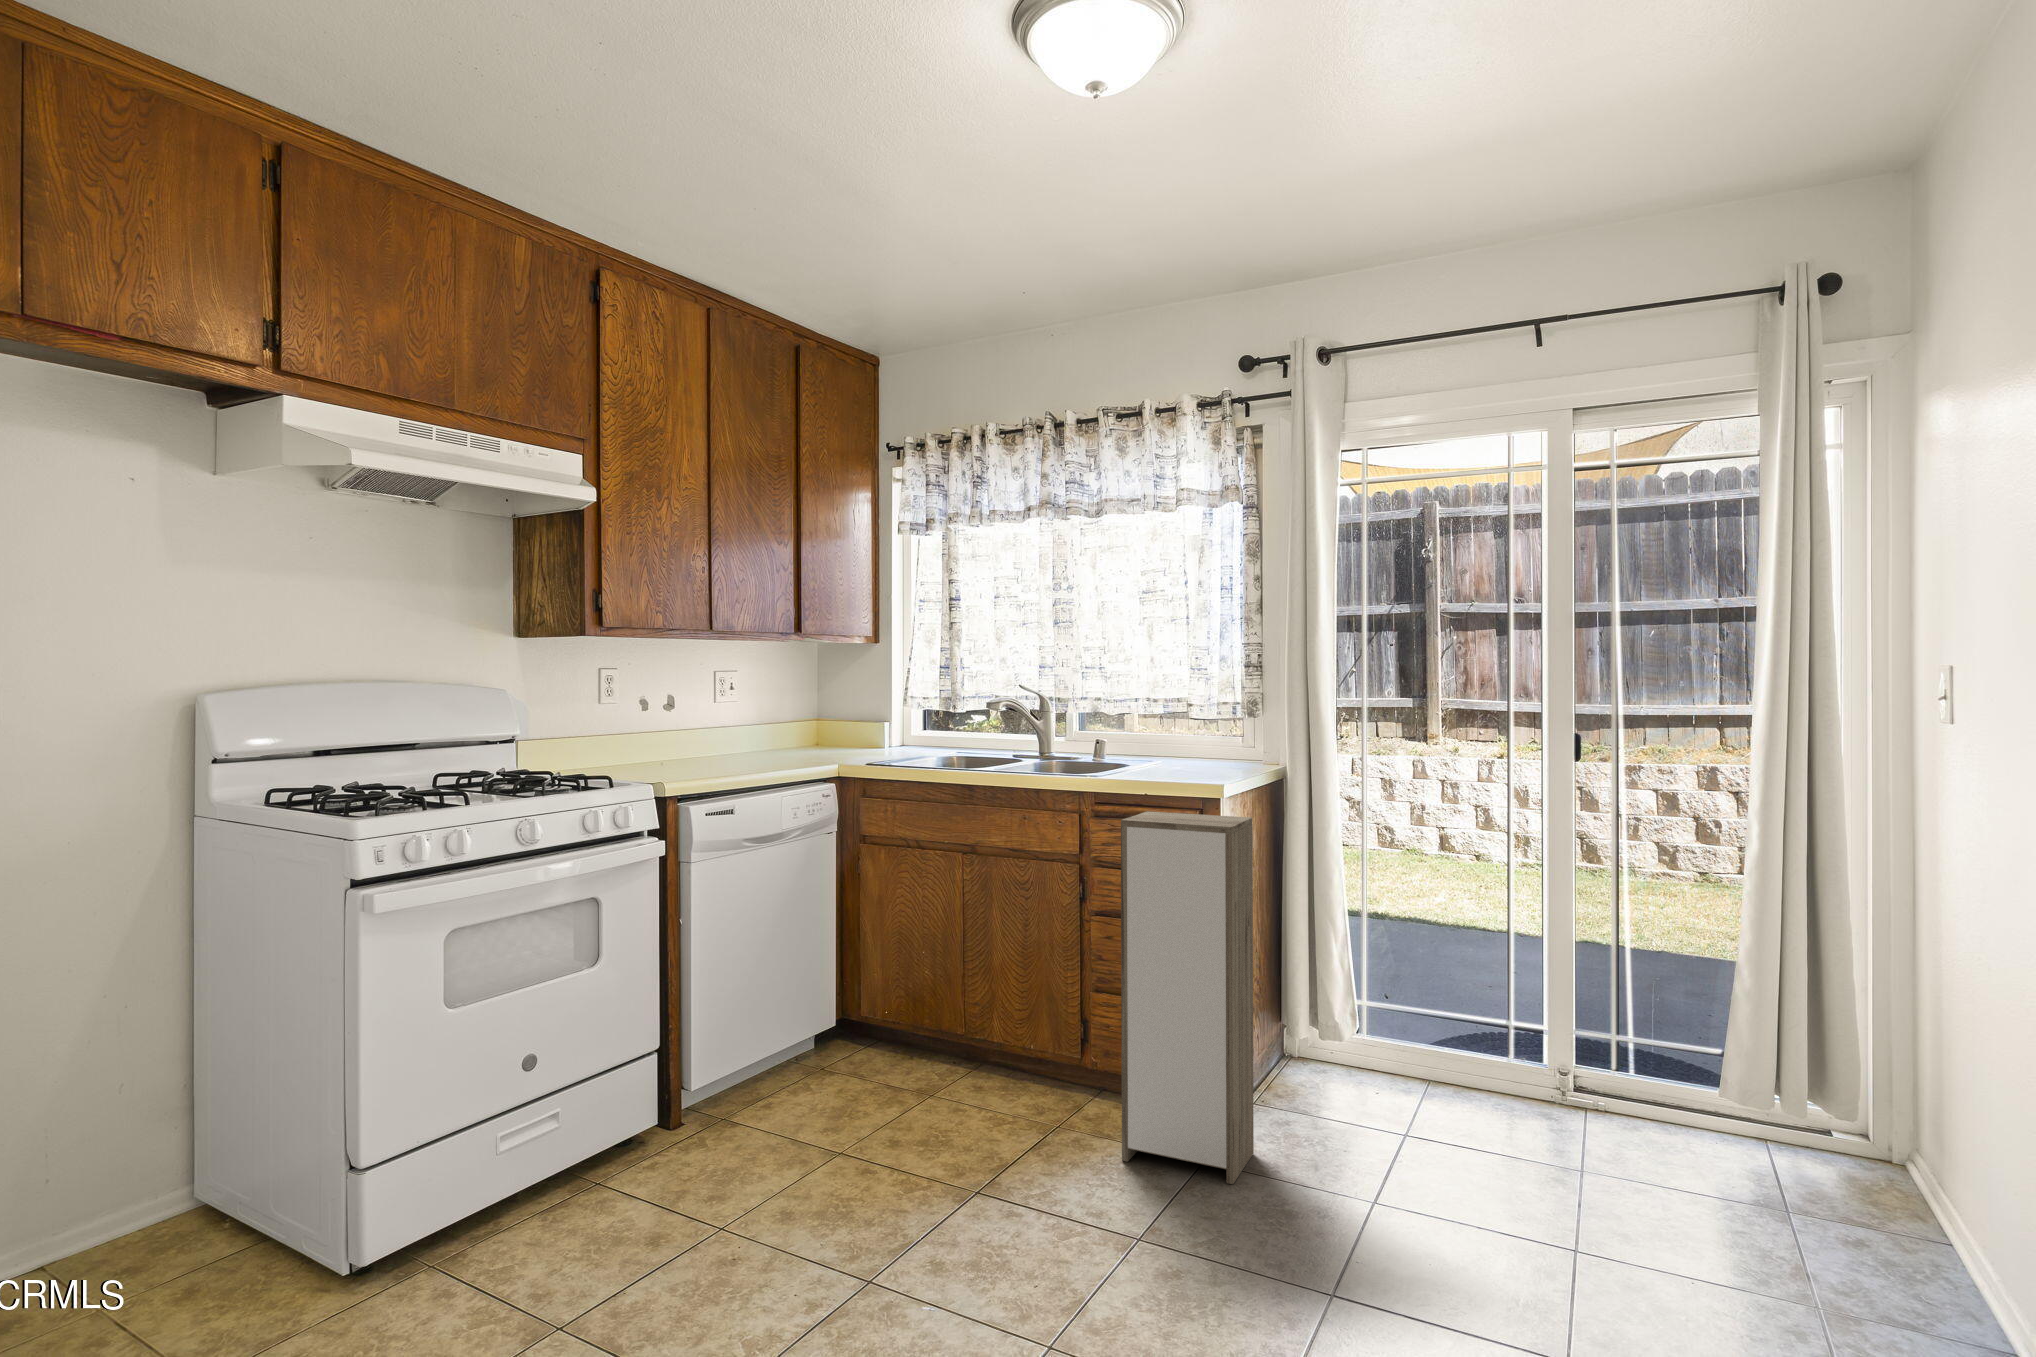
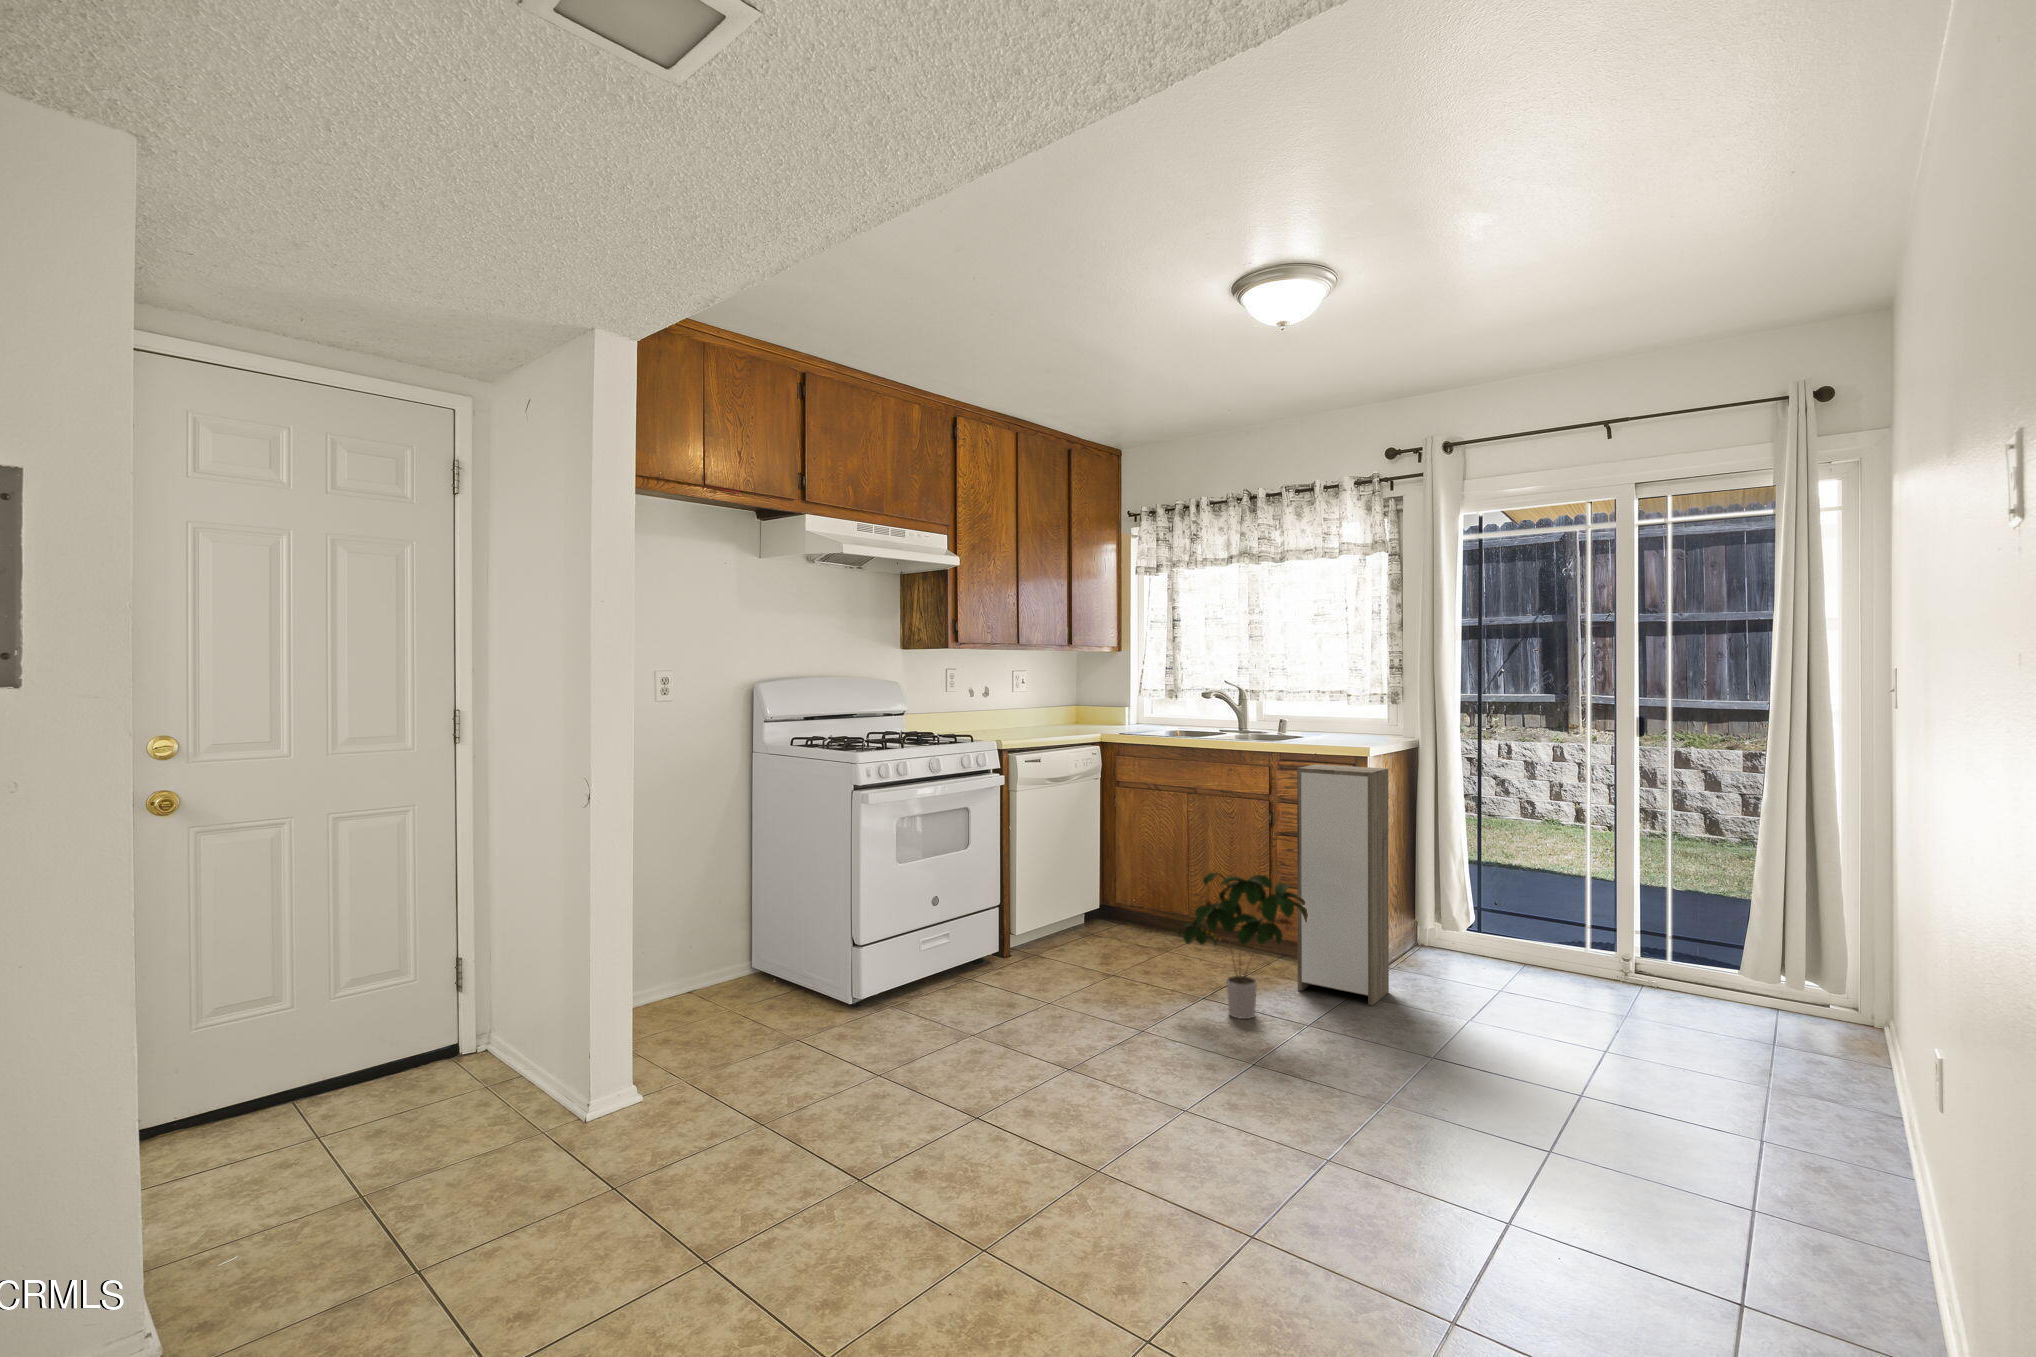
potted plant: none [937,992,1138,1234] -> present [1179,873,1307,1019]

